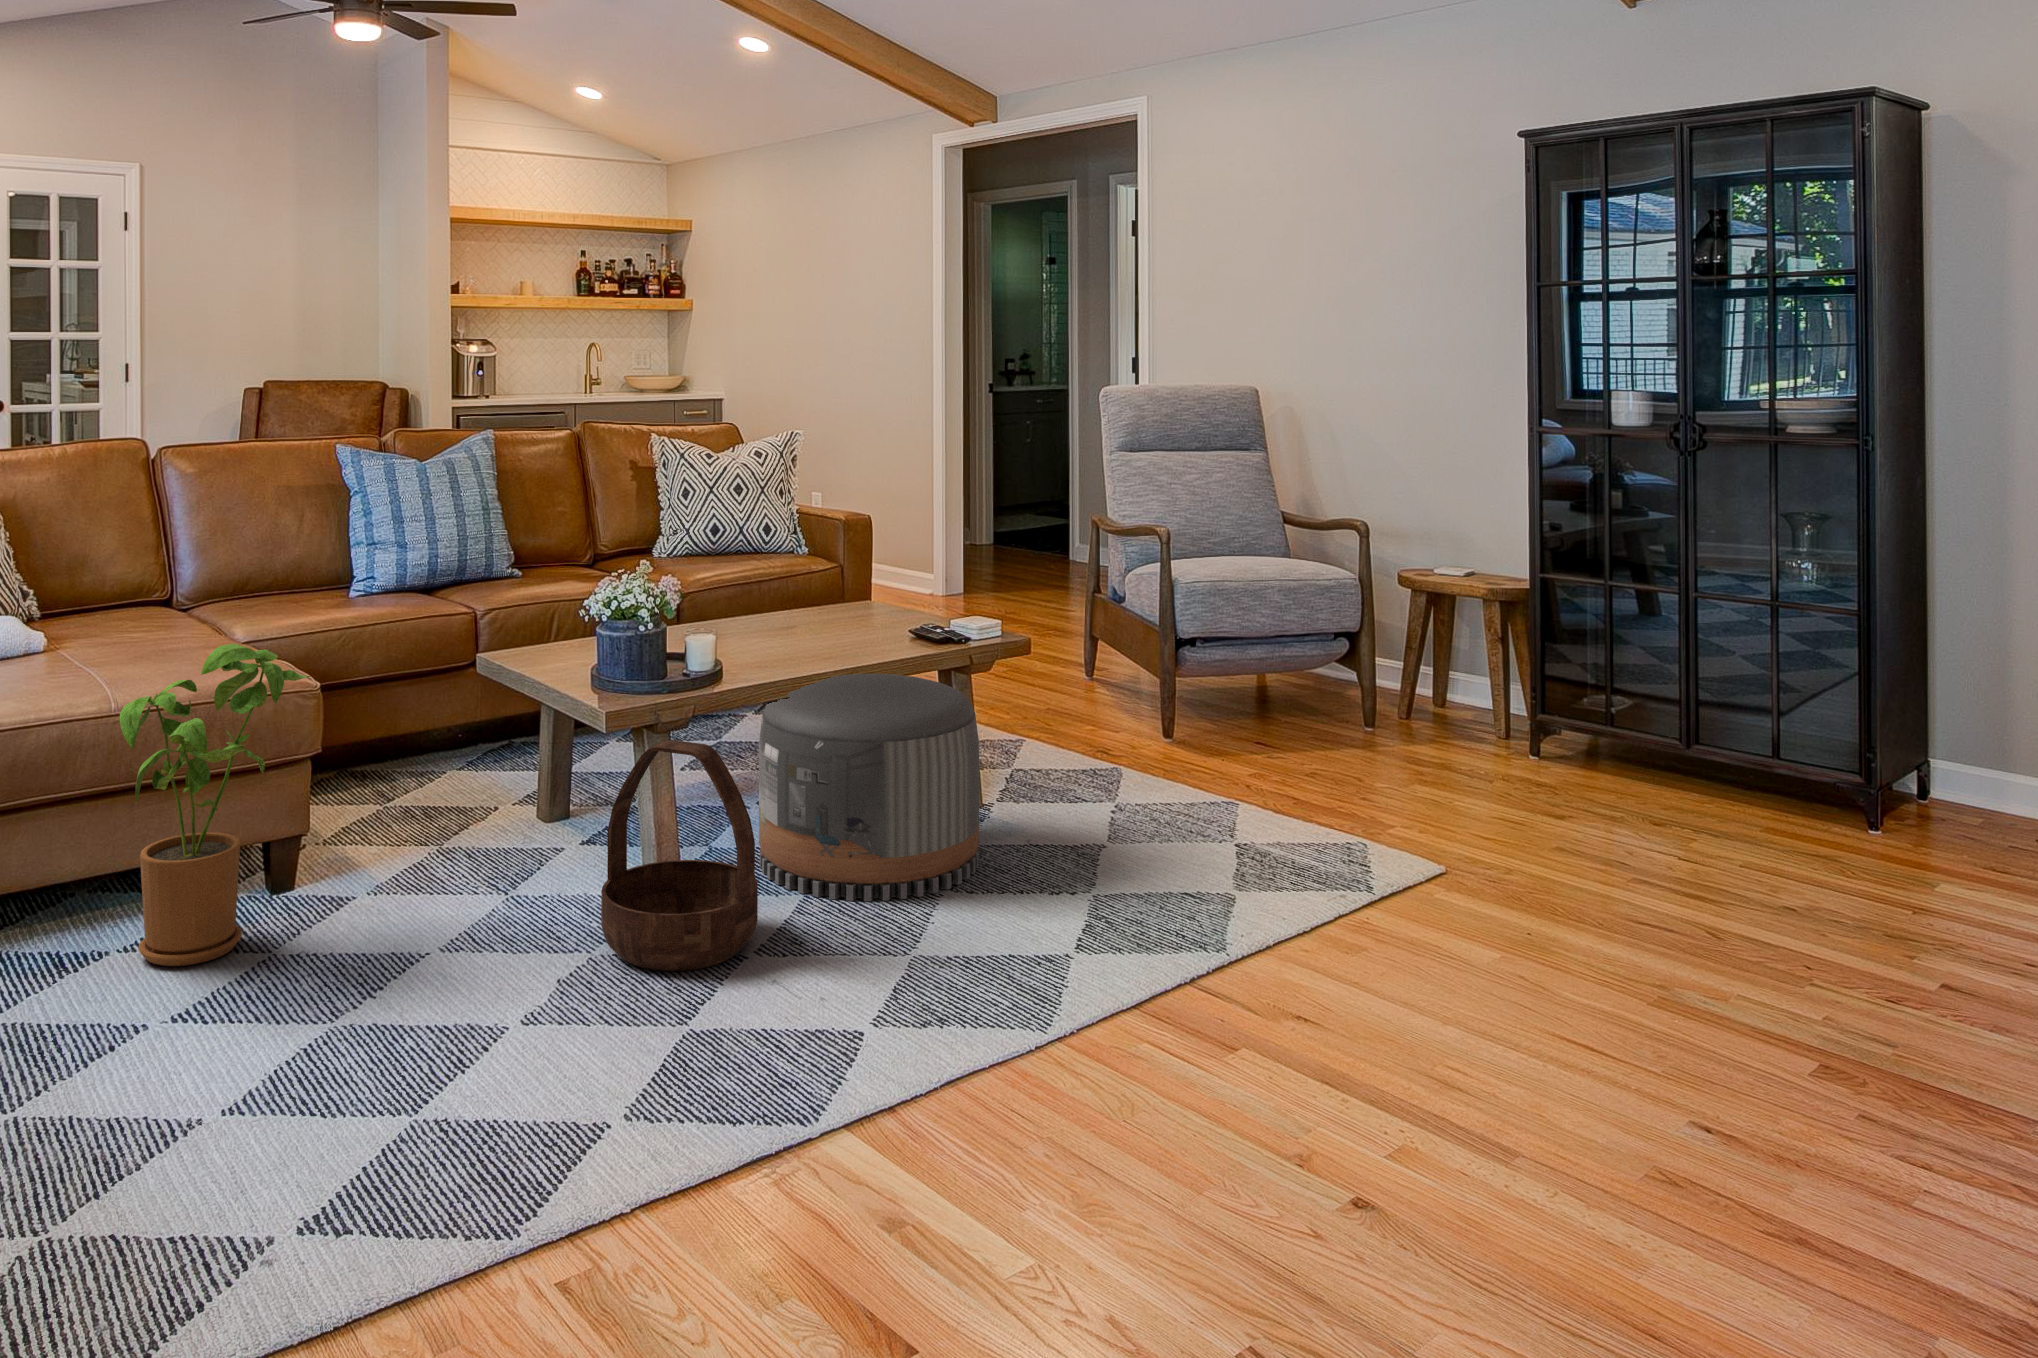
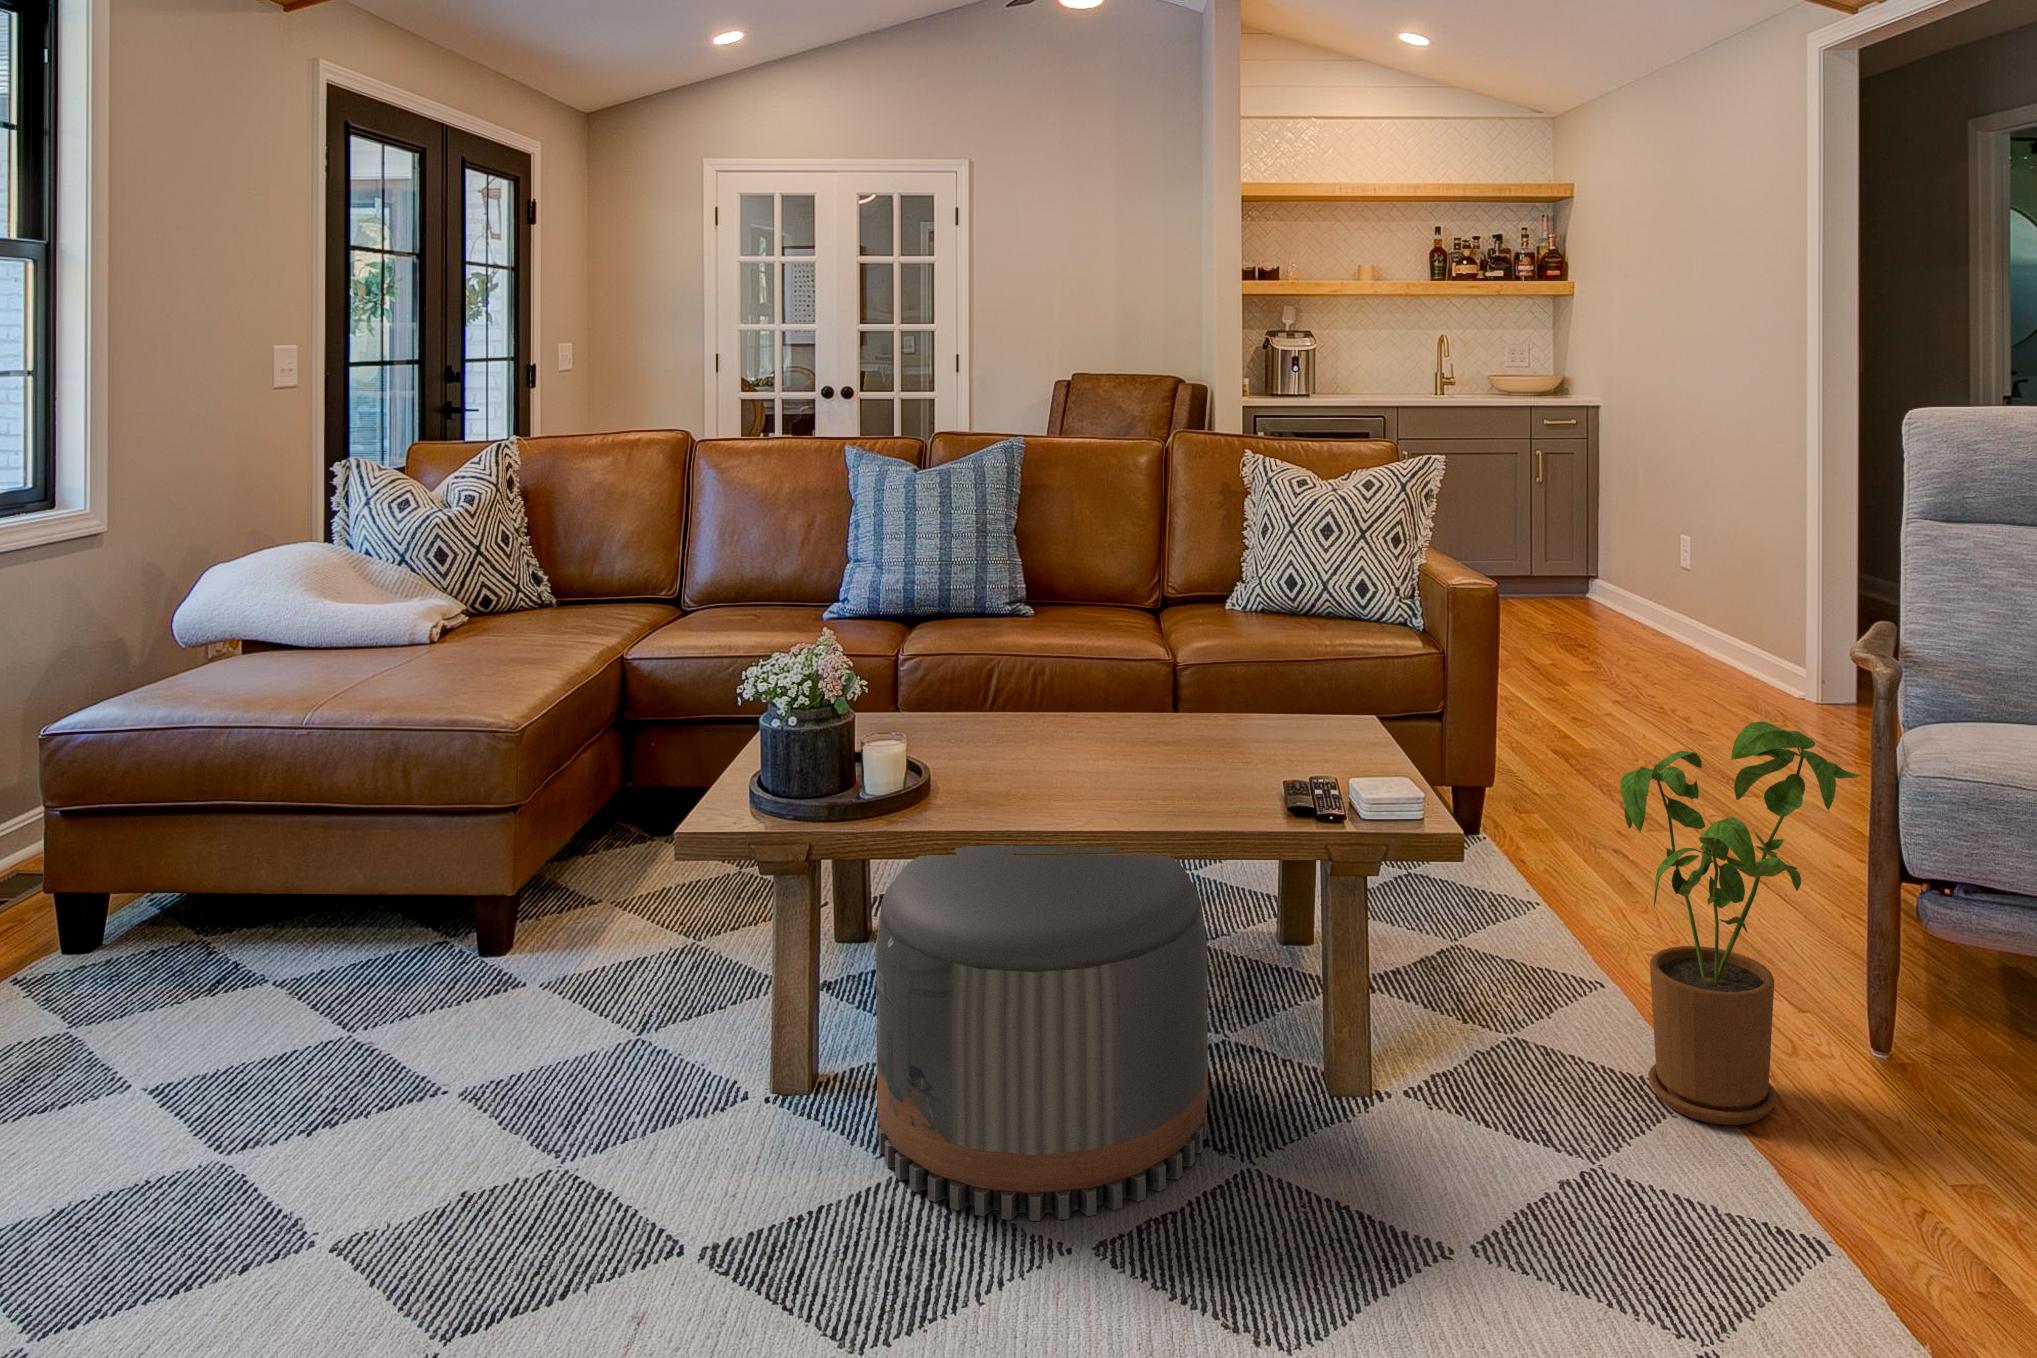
house plant: present [120,644,310,966] -> present [1620,721,1861,1125]
basket: present [601,740,758,971] -> none [502,898,730,1246]

